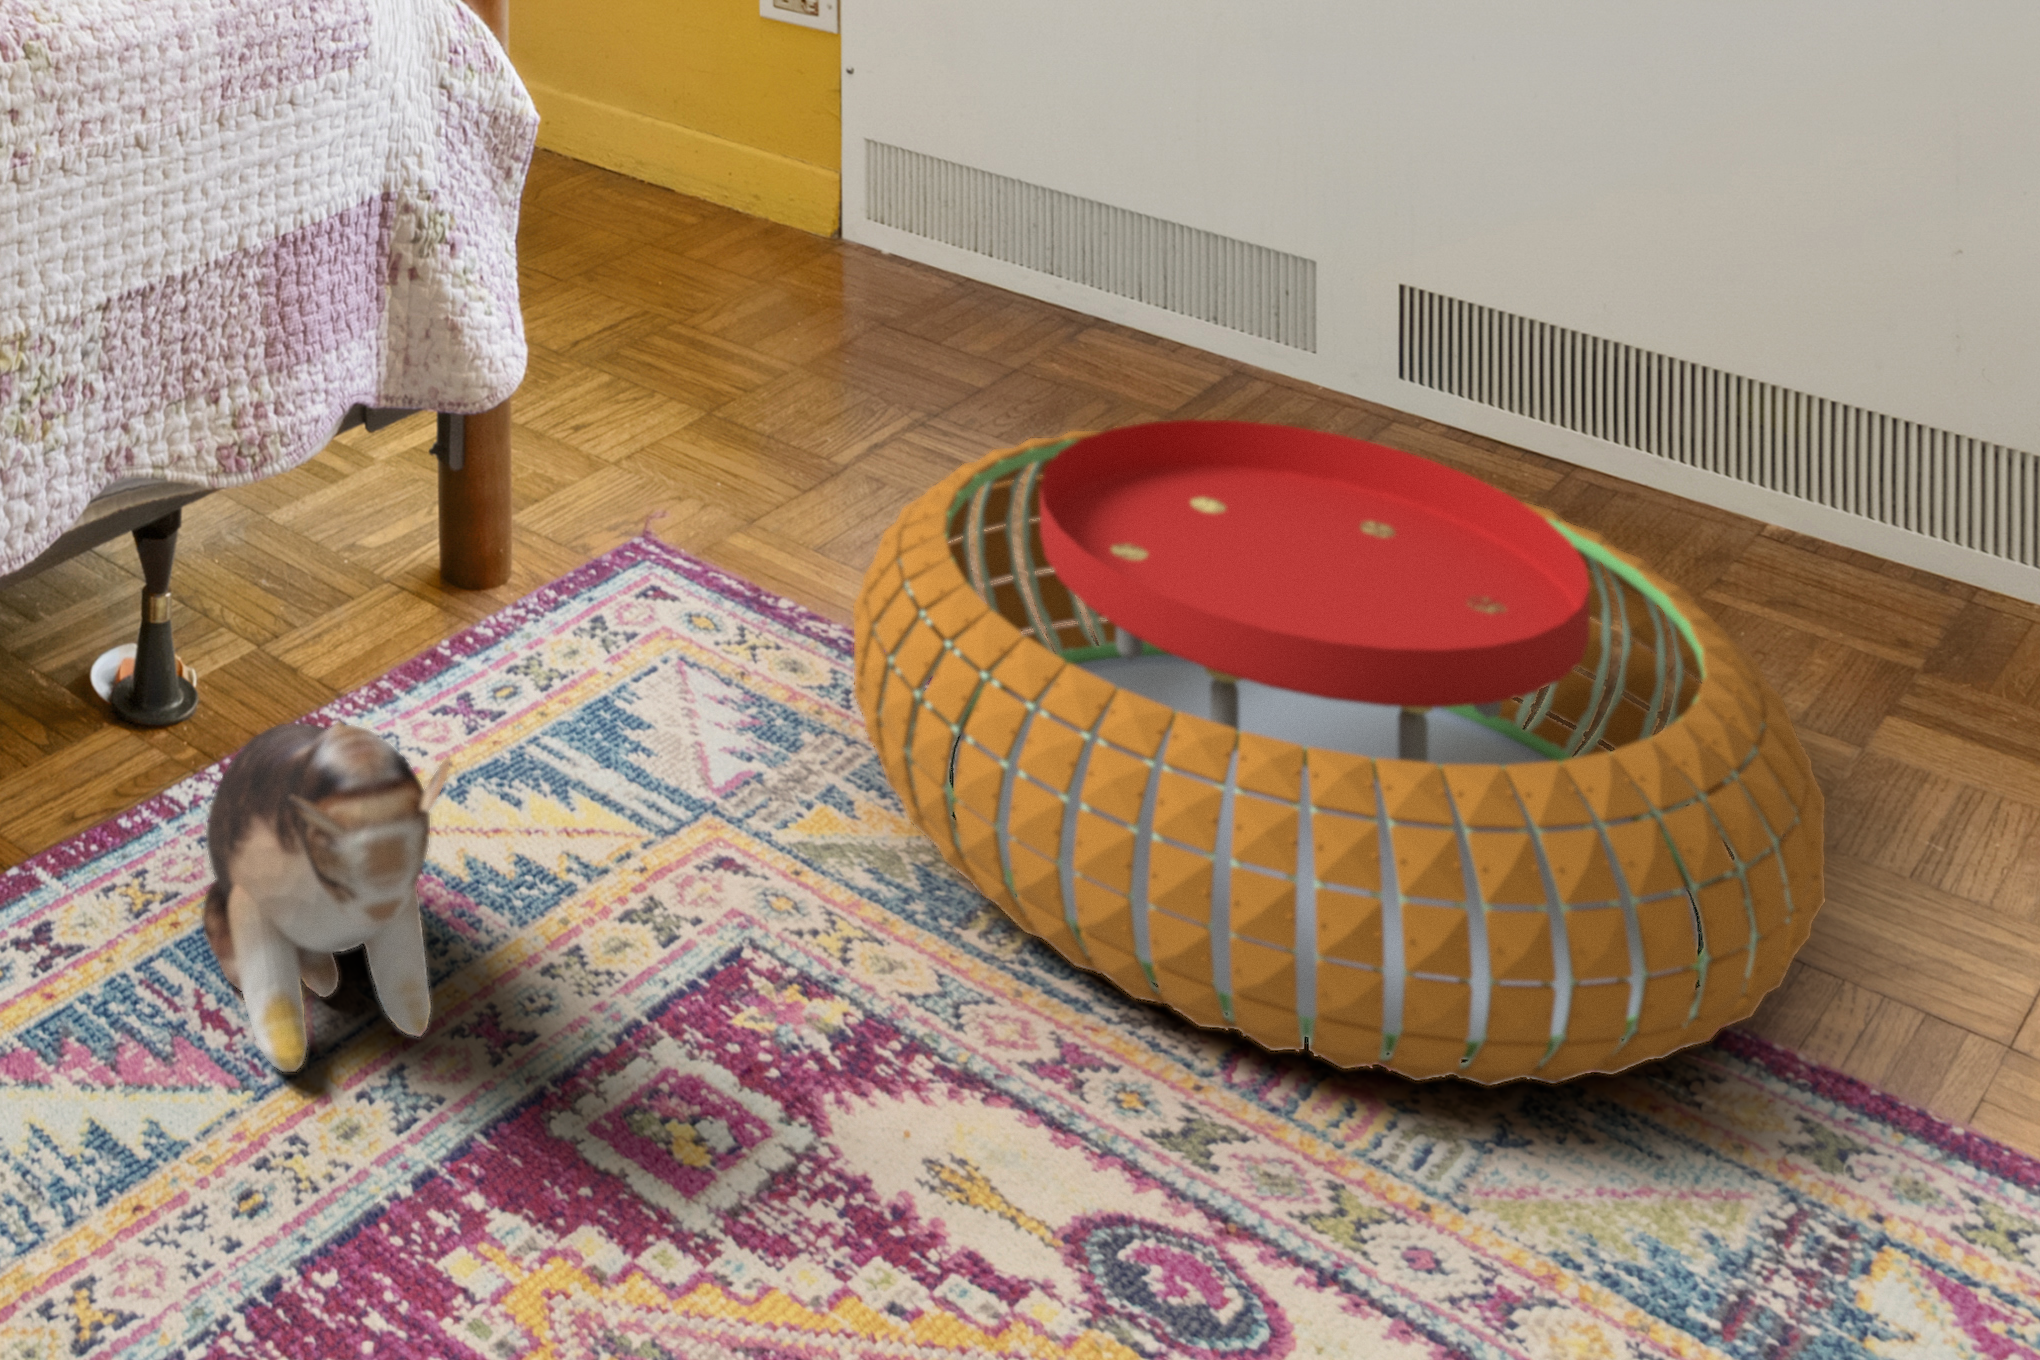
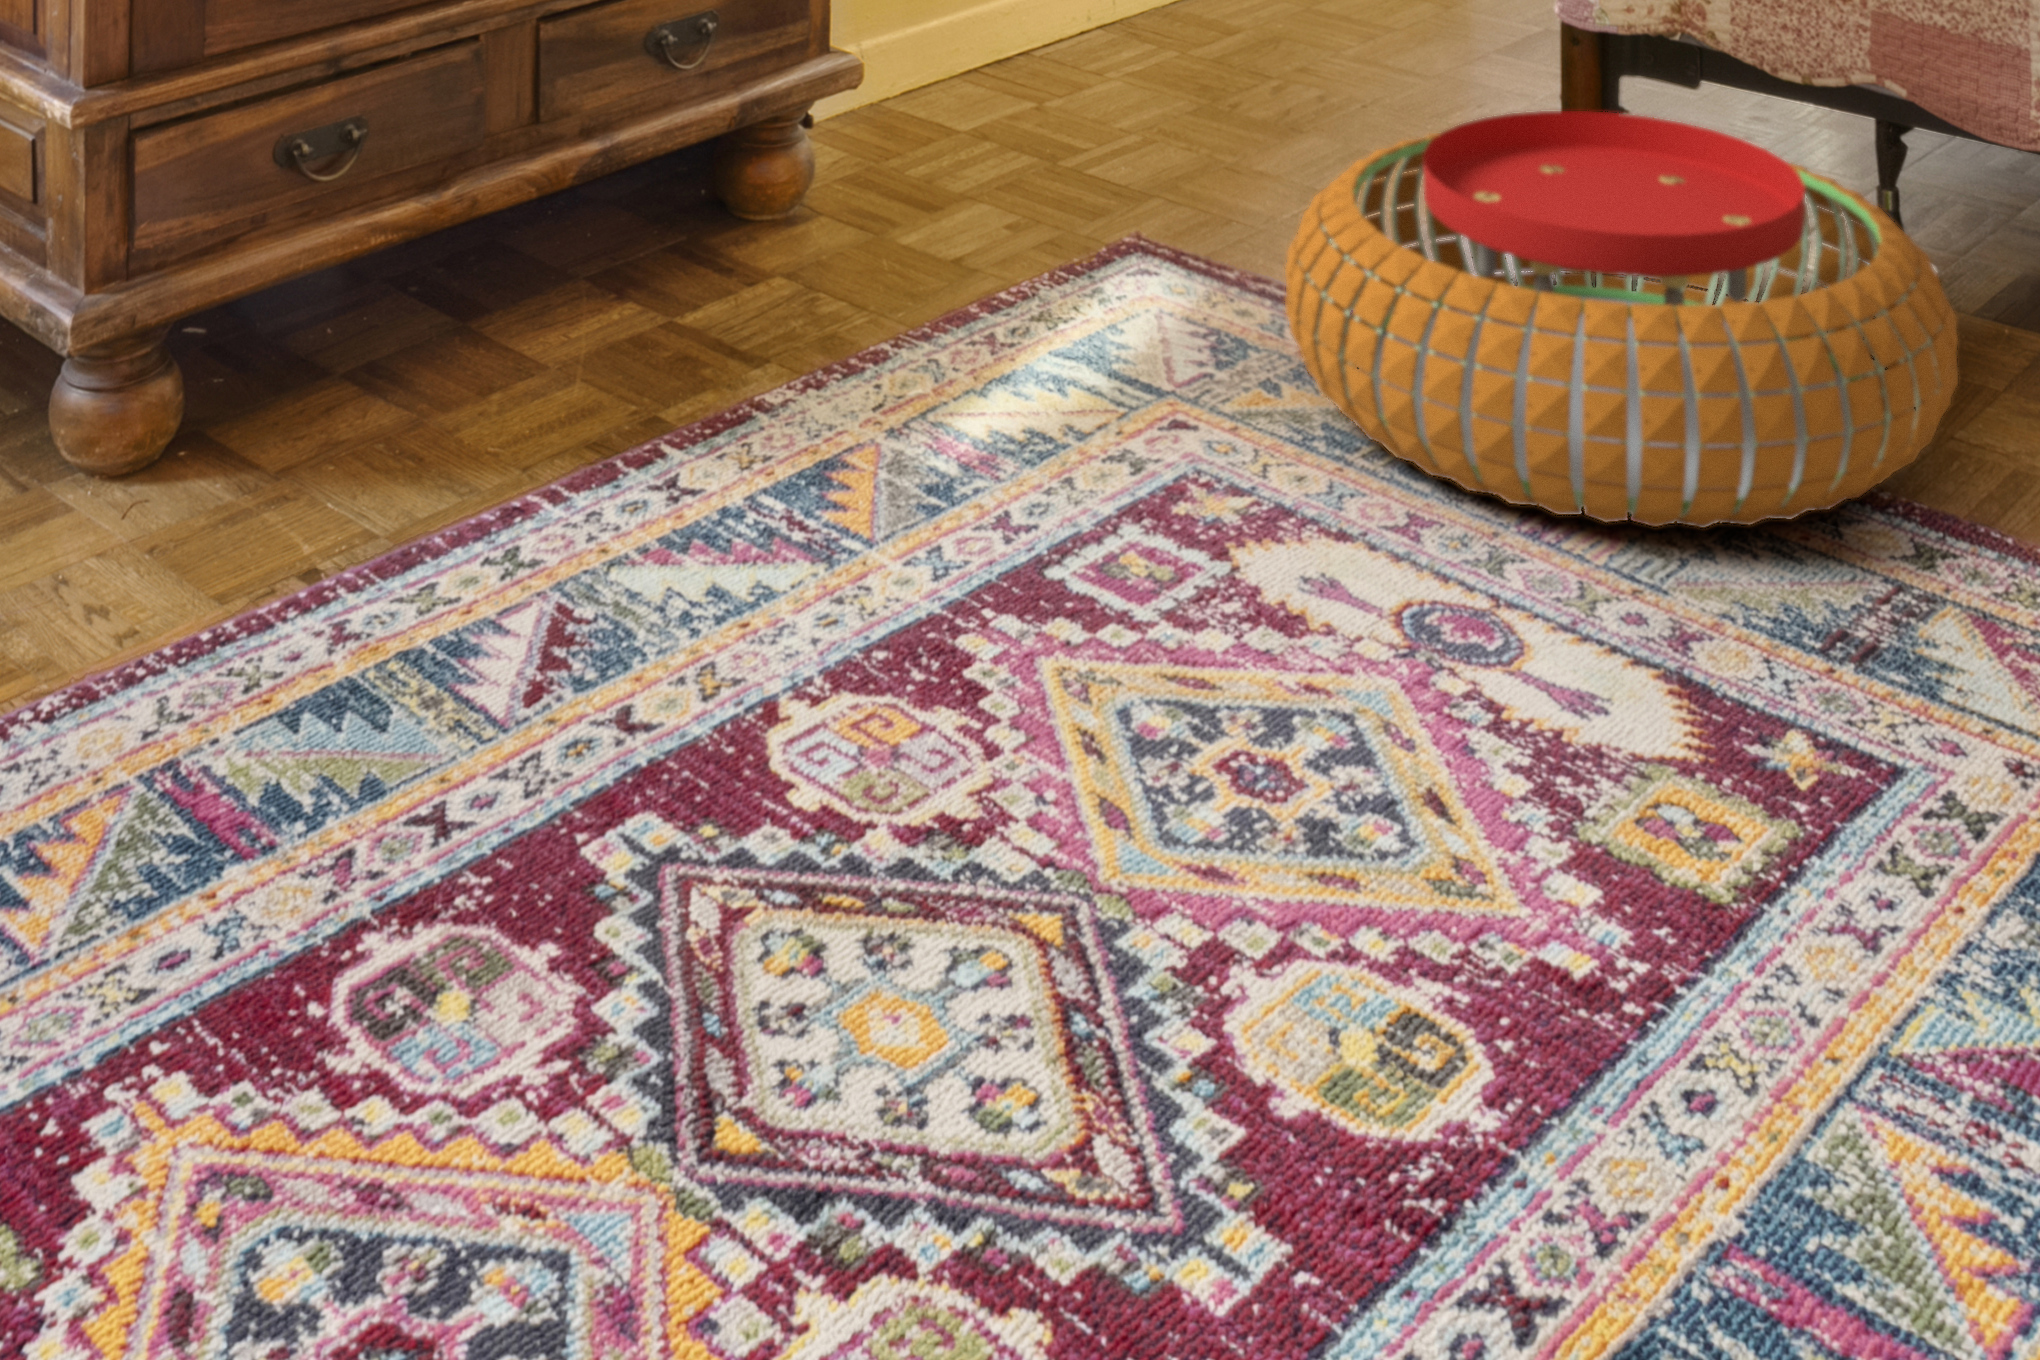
plush toy: present [202,721,450,1072] -> none [793,297,970,552]

